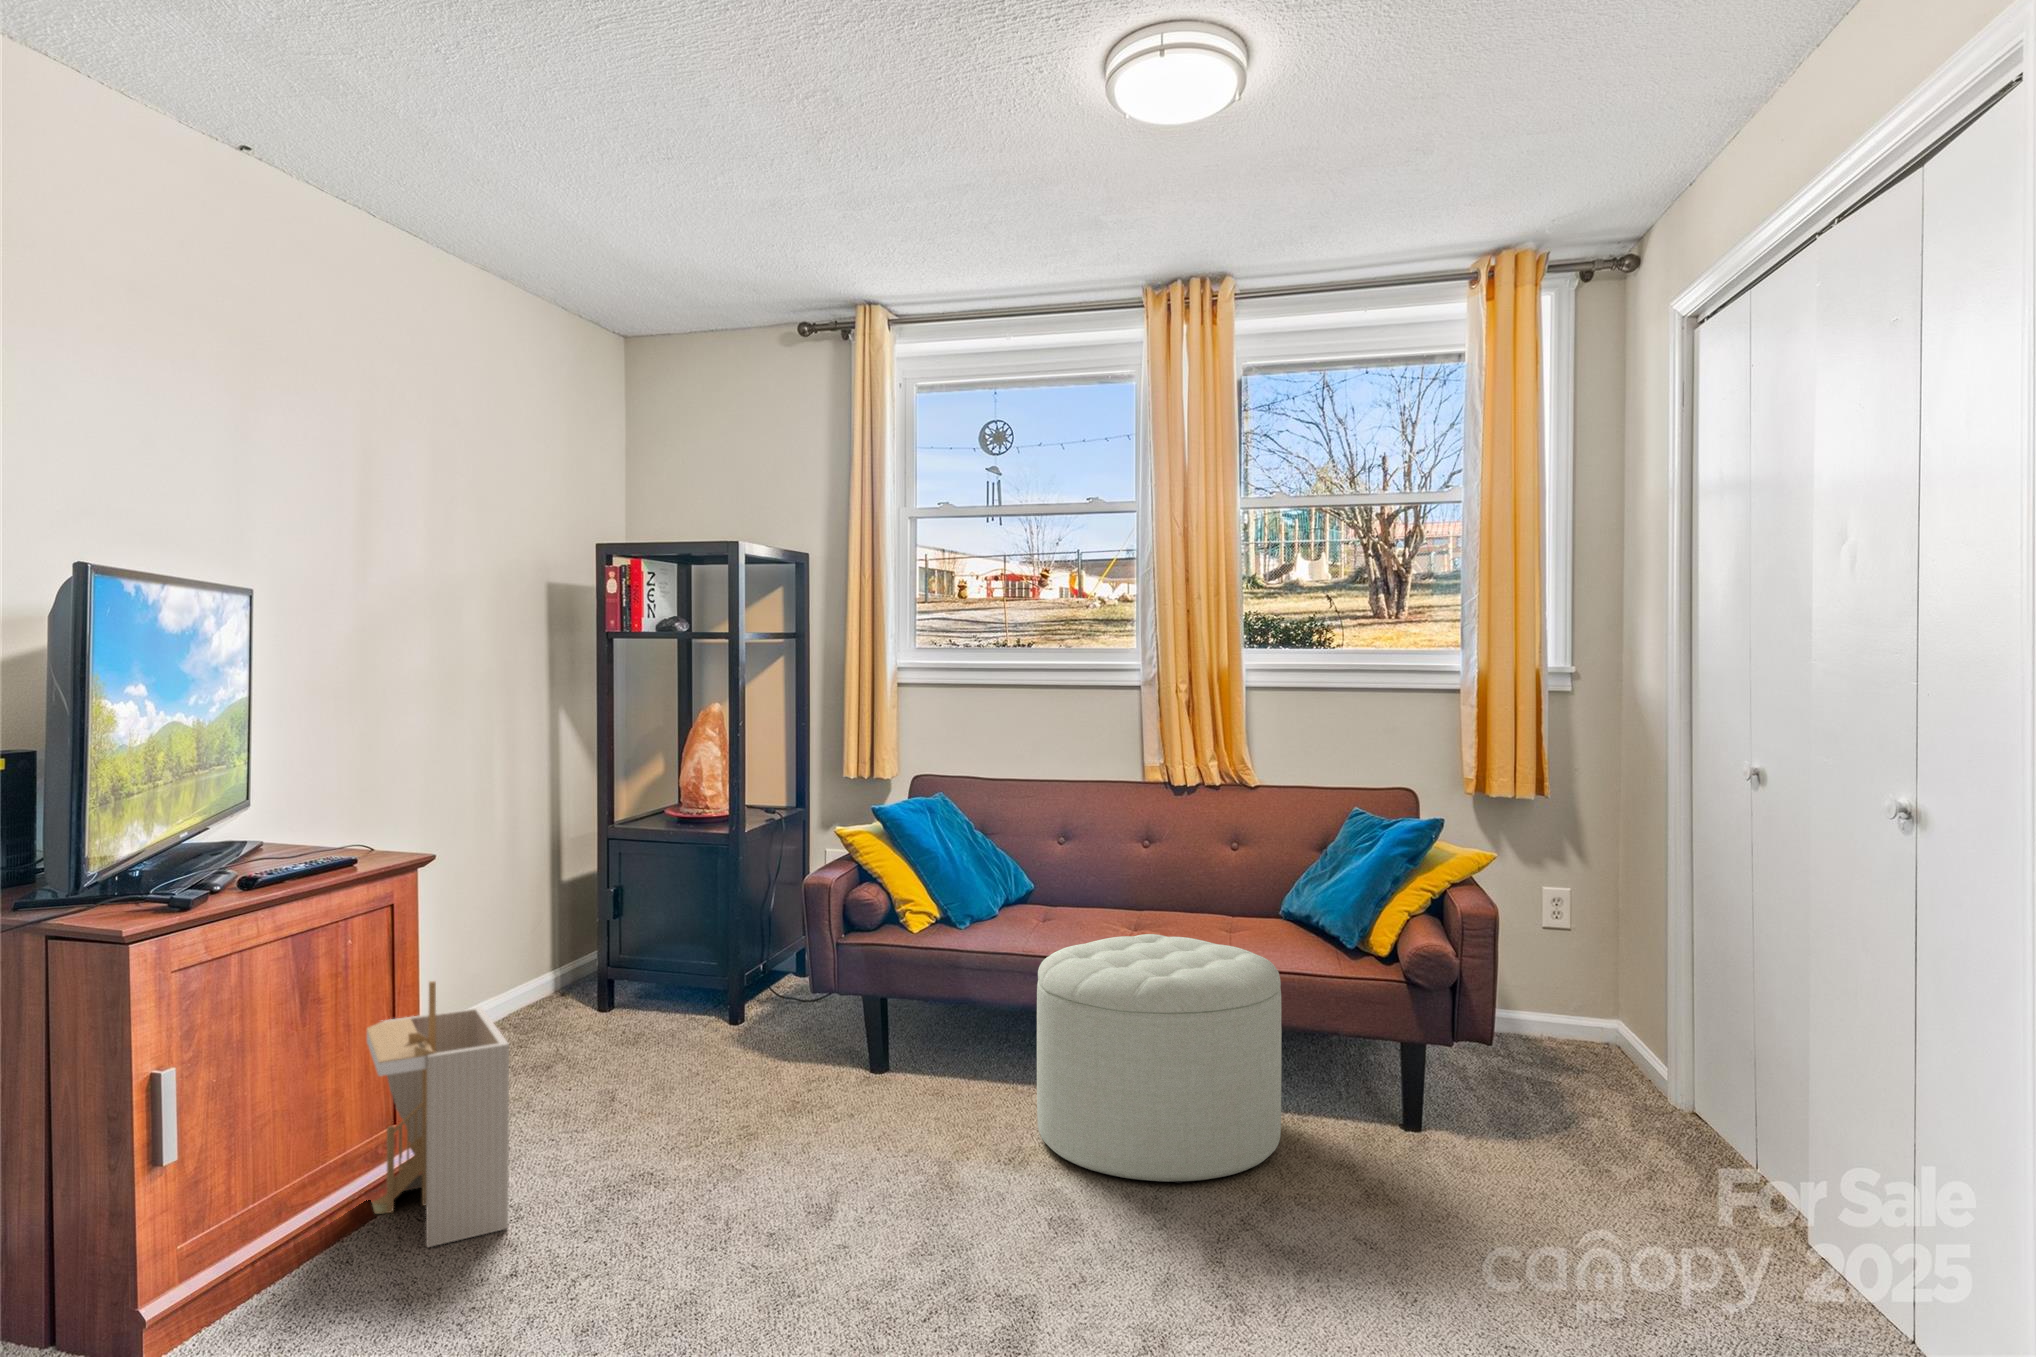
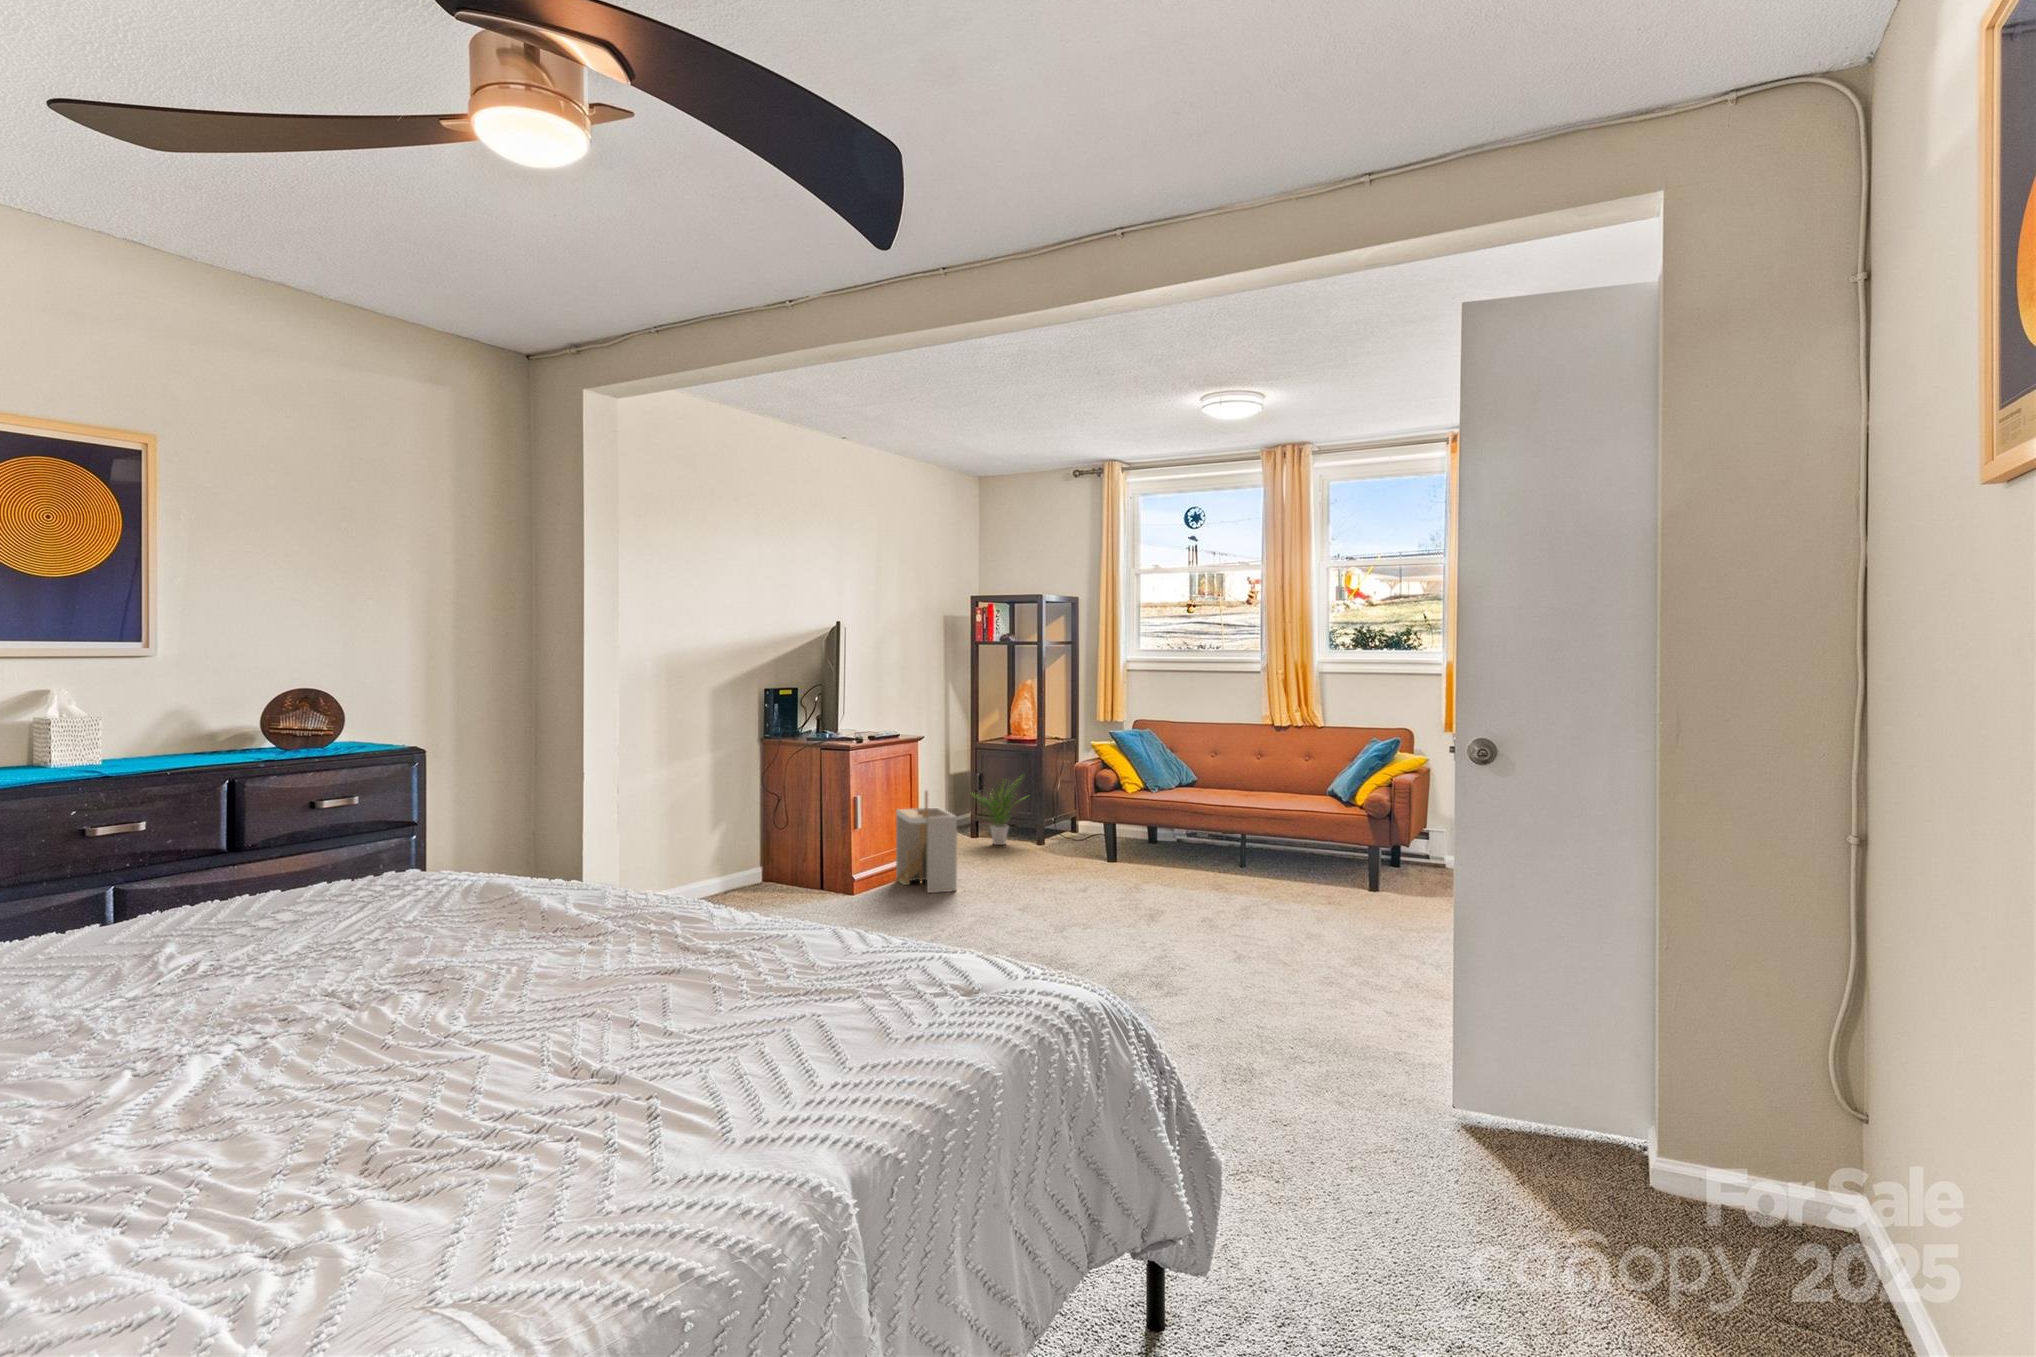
potted plant: none [587,888,718,1036] -> present [977,778,1025,845]
ottoman: present [1037,934,1281,1183] -> none [1183,794,1301,897]

